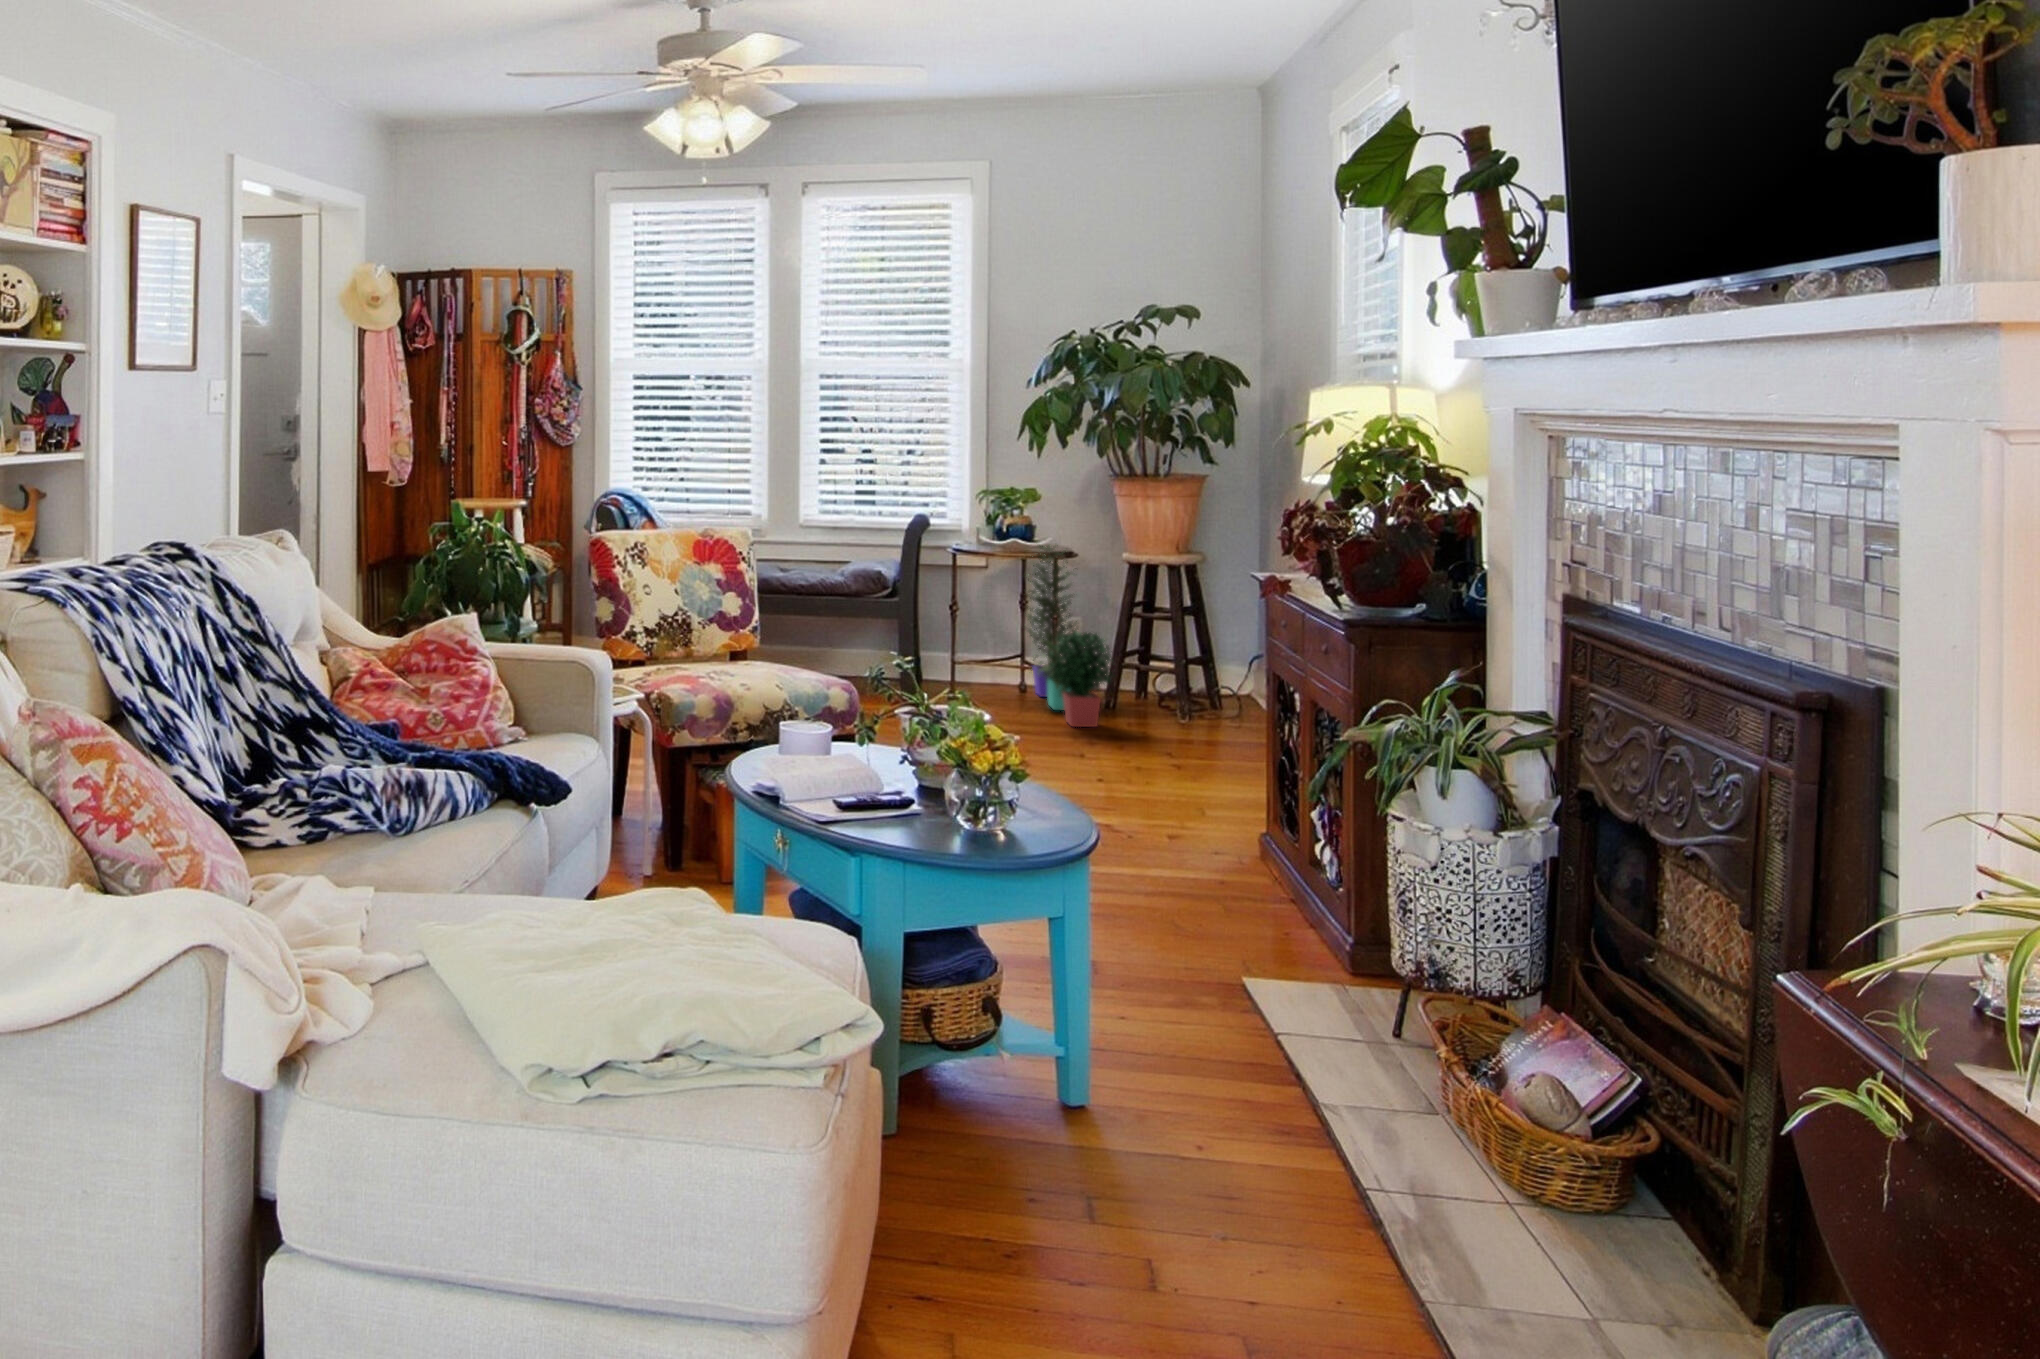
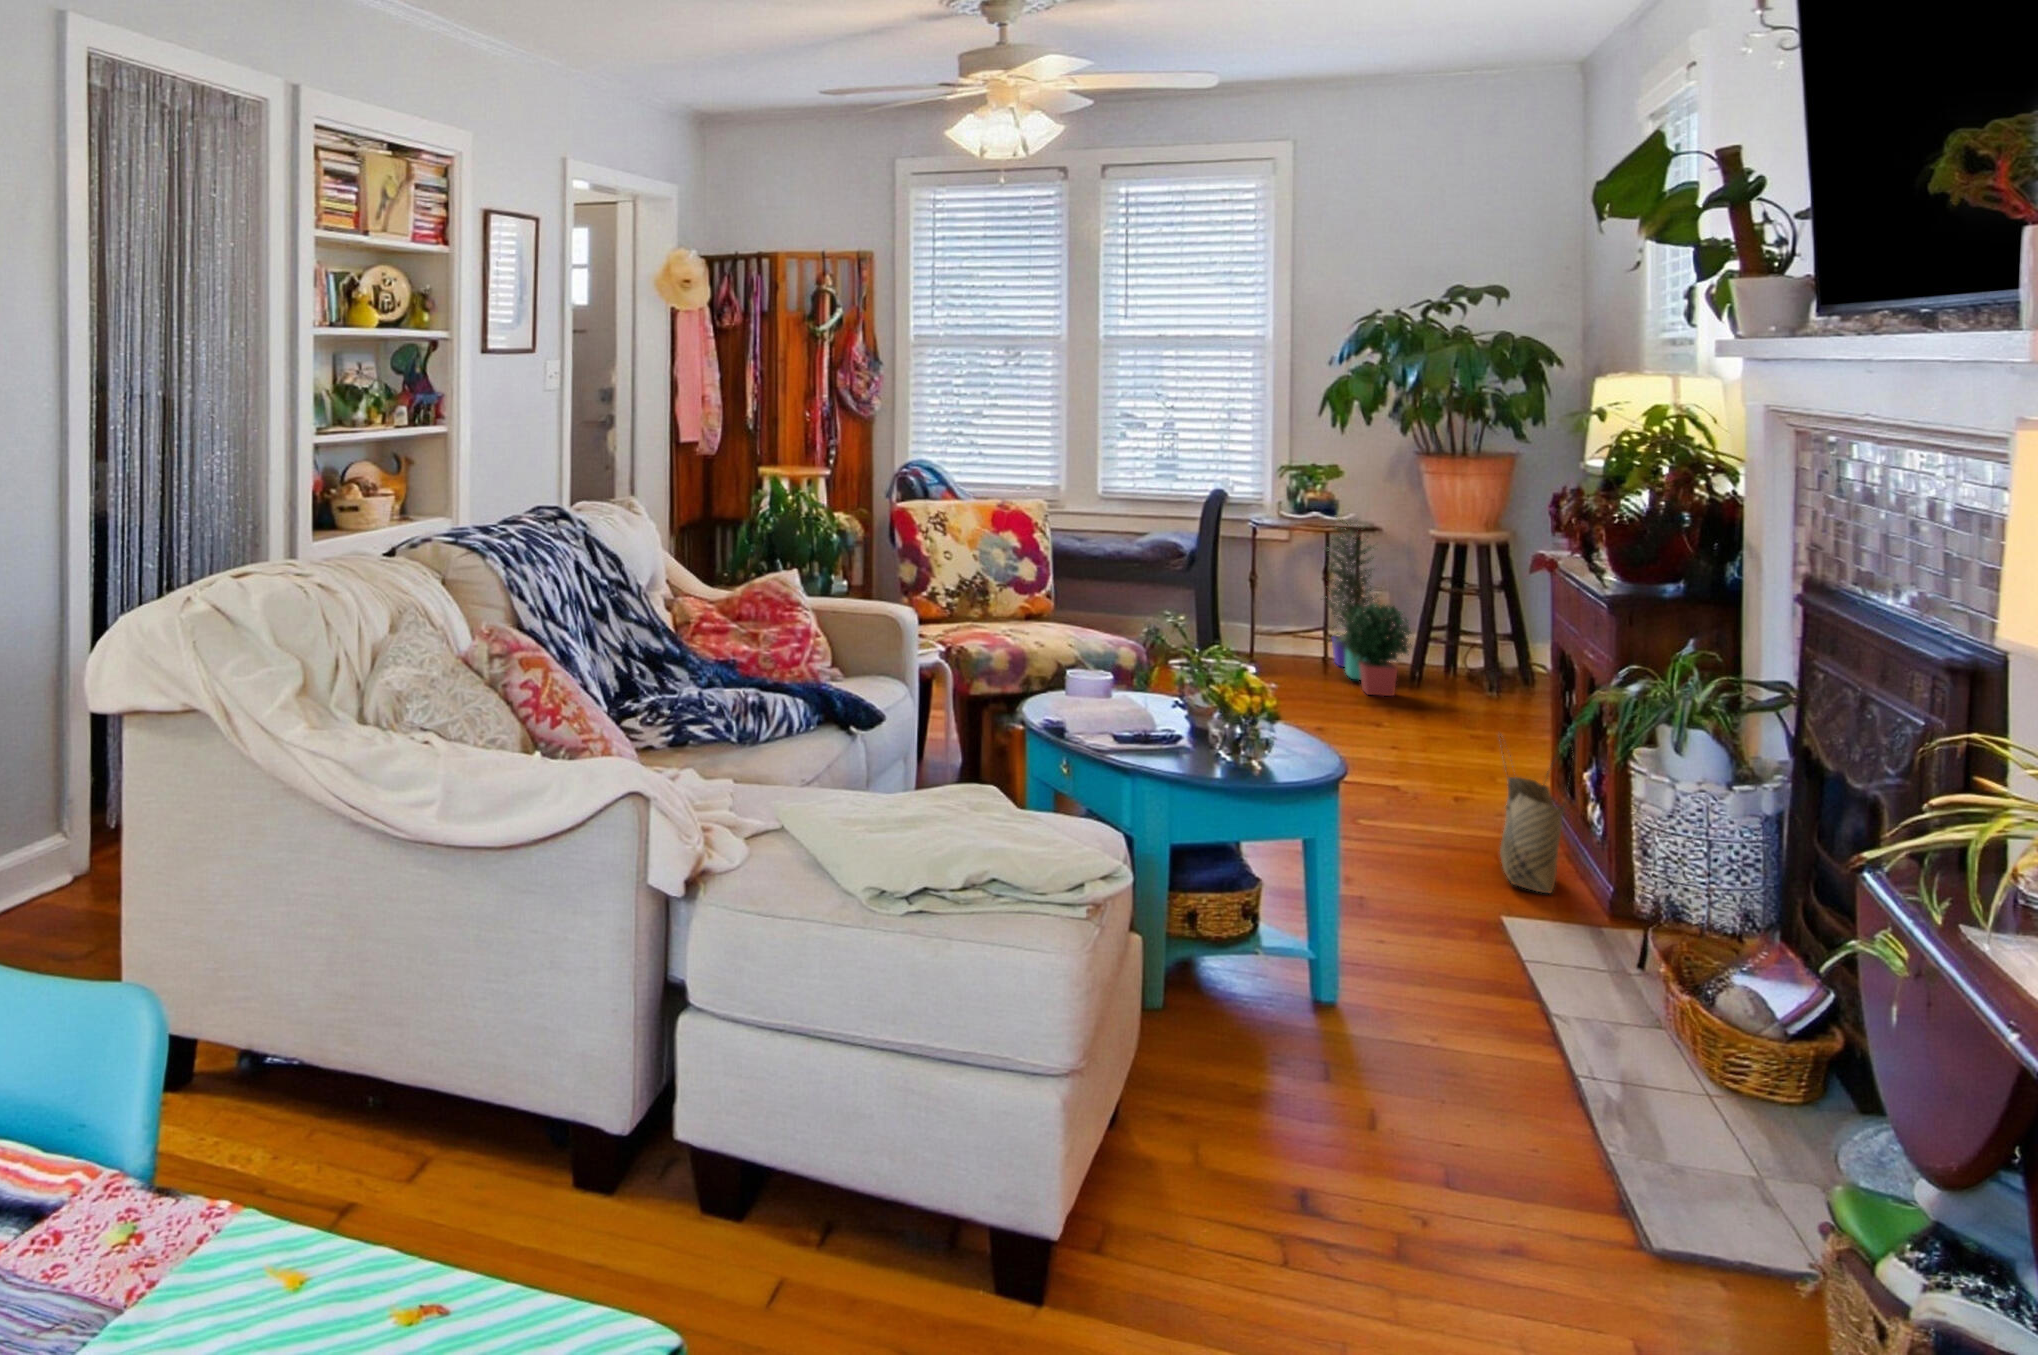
woven basket: none [1230,772,1308,949] -> present [1500,734,1573,893]

